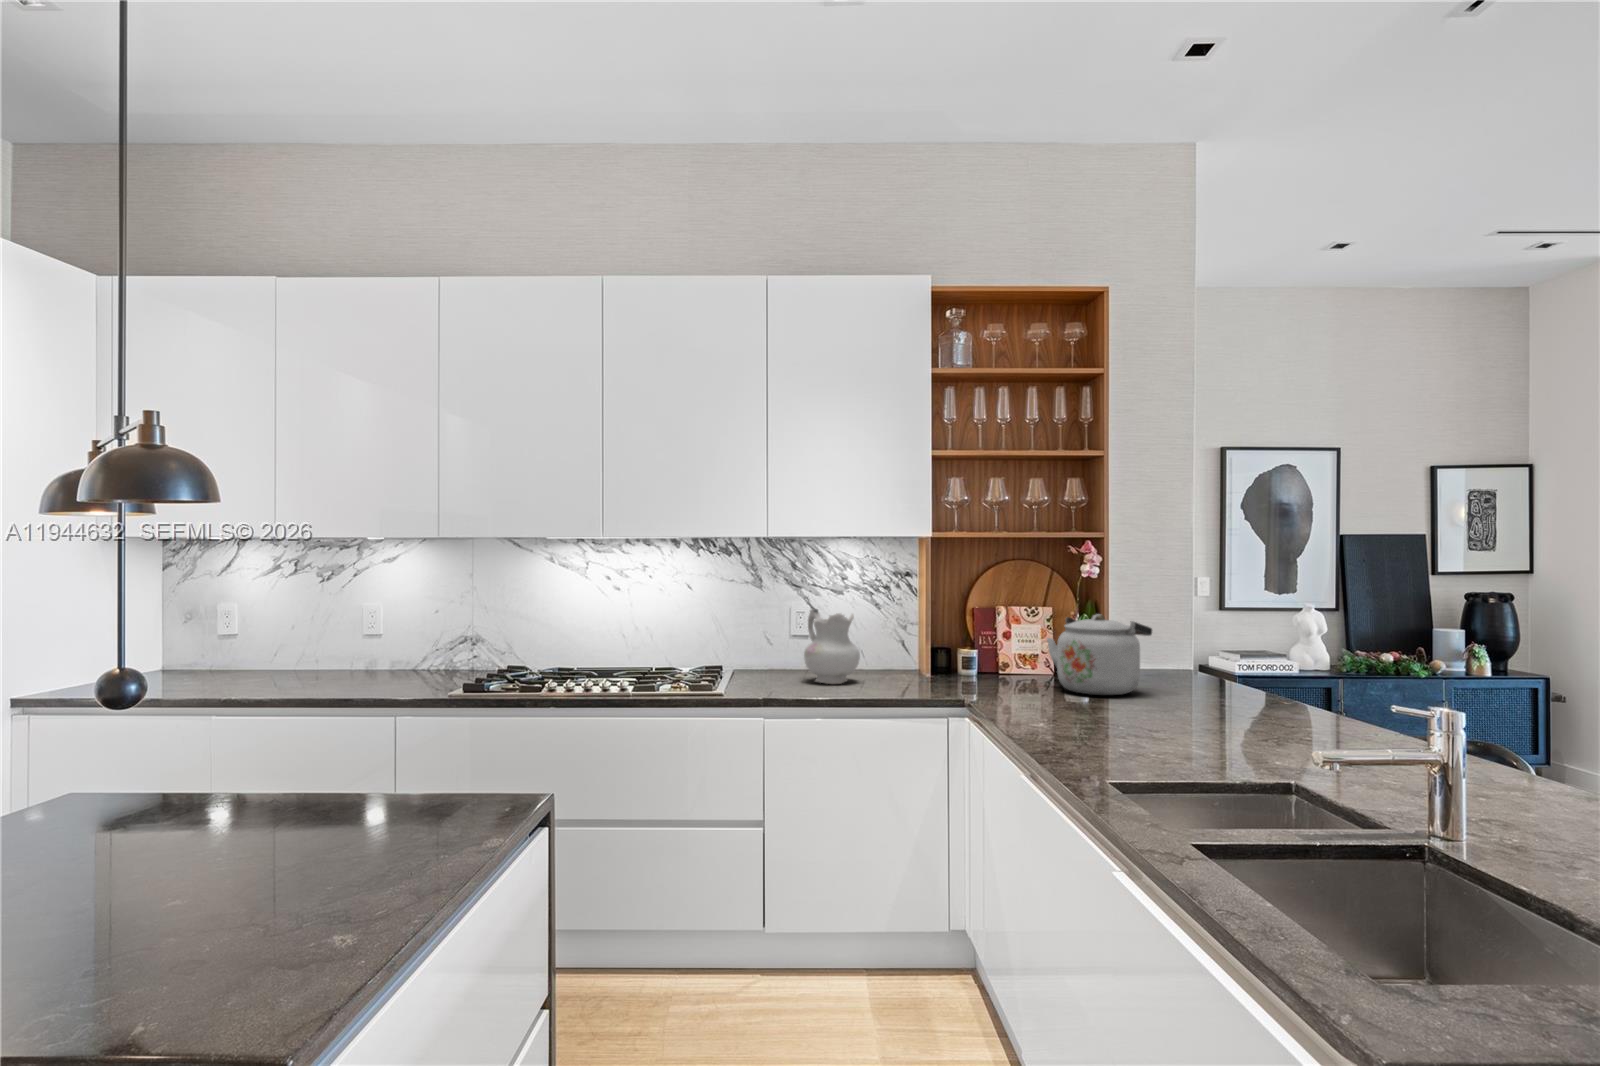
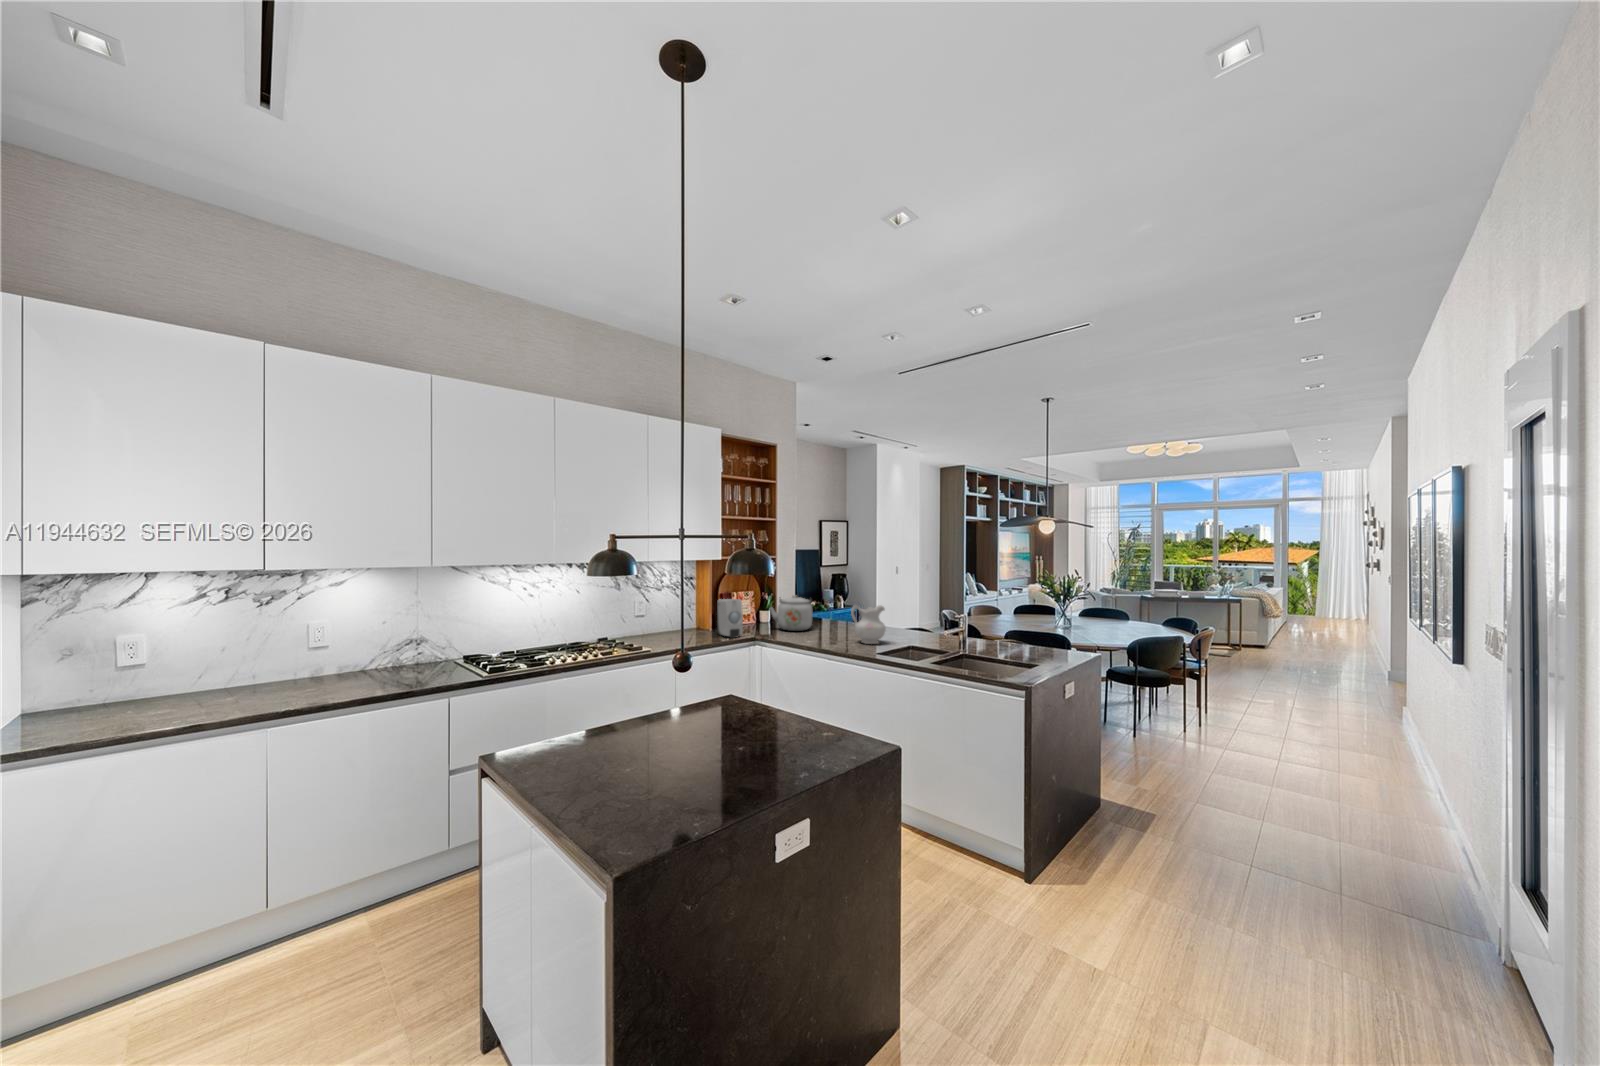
ceramic pitcher: present [804,609,860,684] -> present [851,604,886,644]
soap dispenser: none [914,613,952,691] -> present [717,599,743,638]

